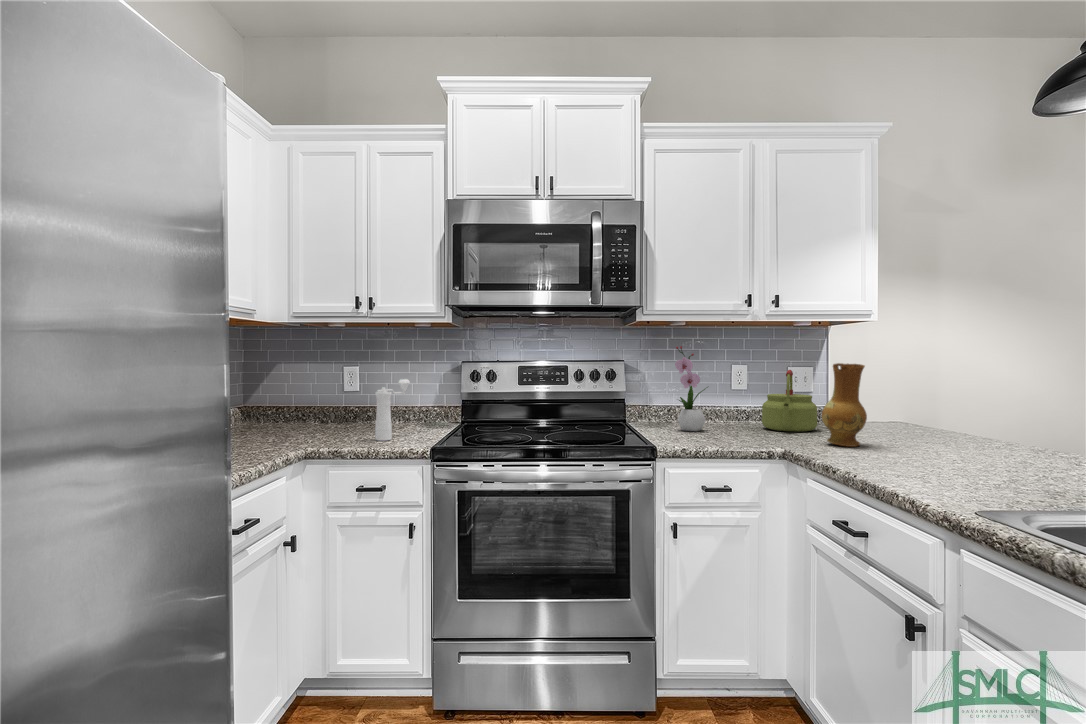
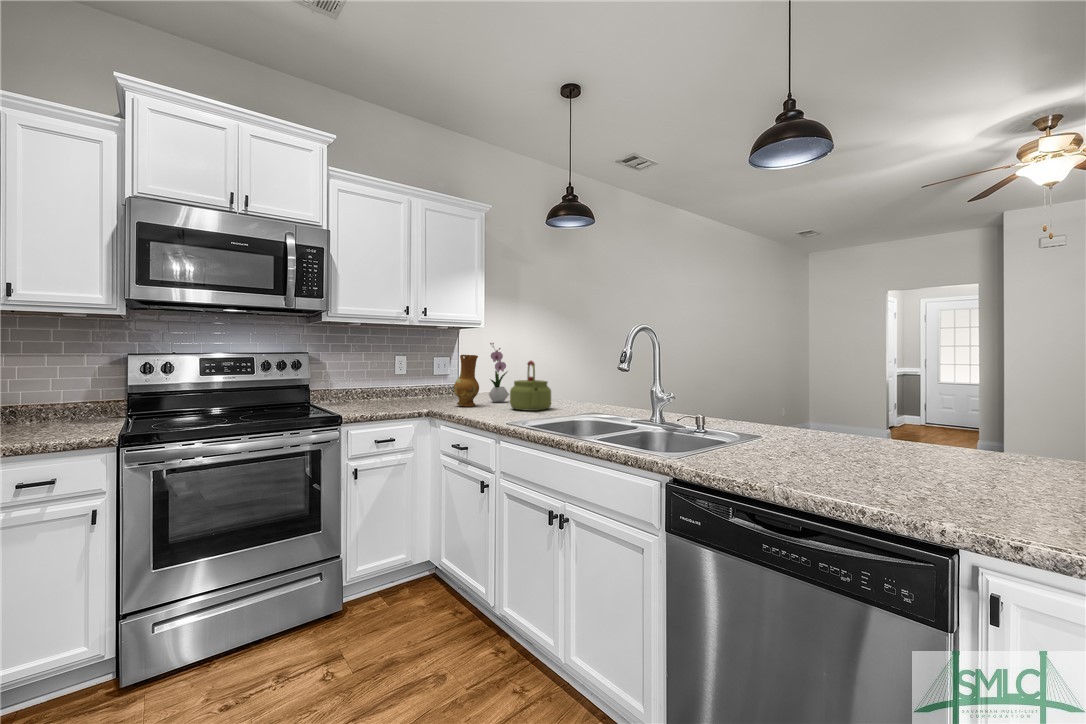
flower arrangement: present [675,346,708,431] -> present [489,343,509,402]
kettle: present [762,370,817,432] -> present [510,361,551,411]
pepper mill: present [375,379,410,441] -> none [30,371,77,434]

